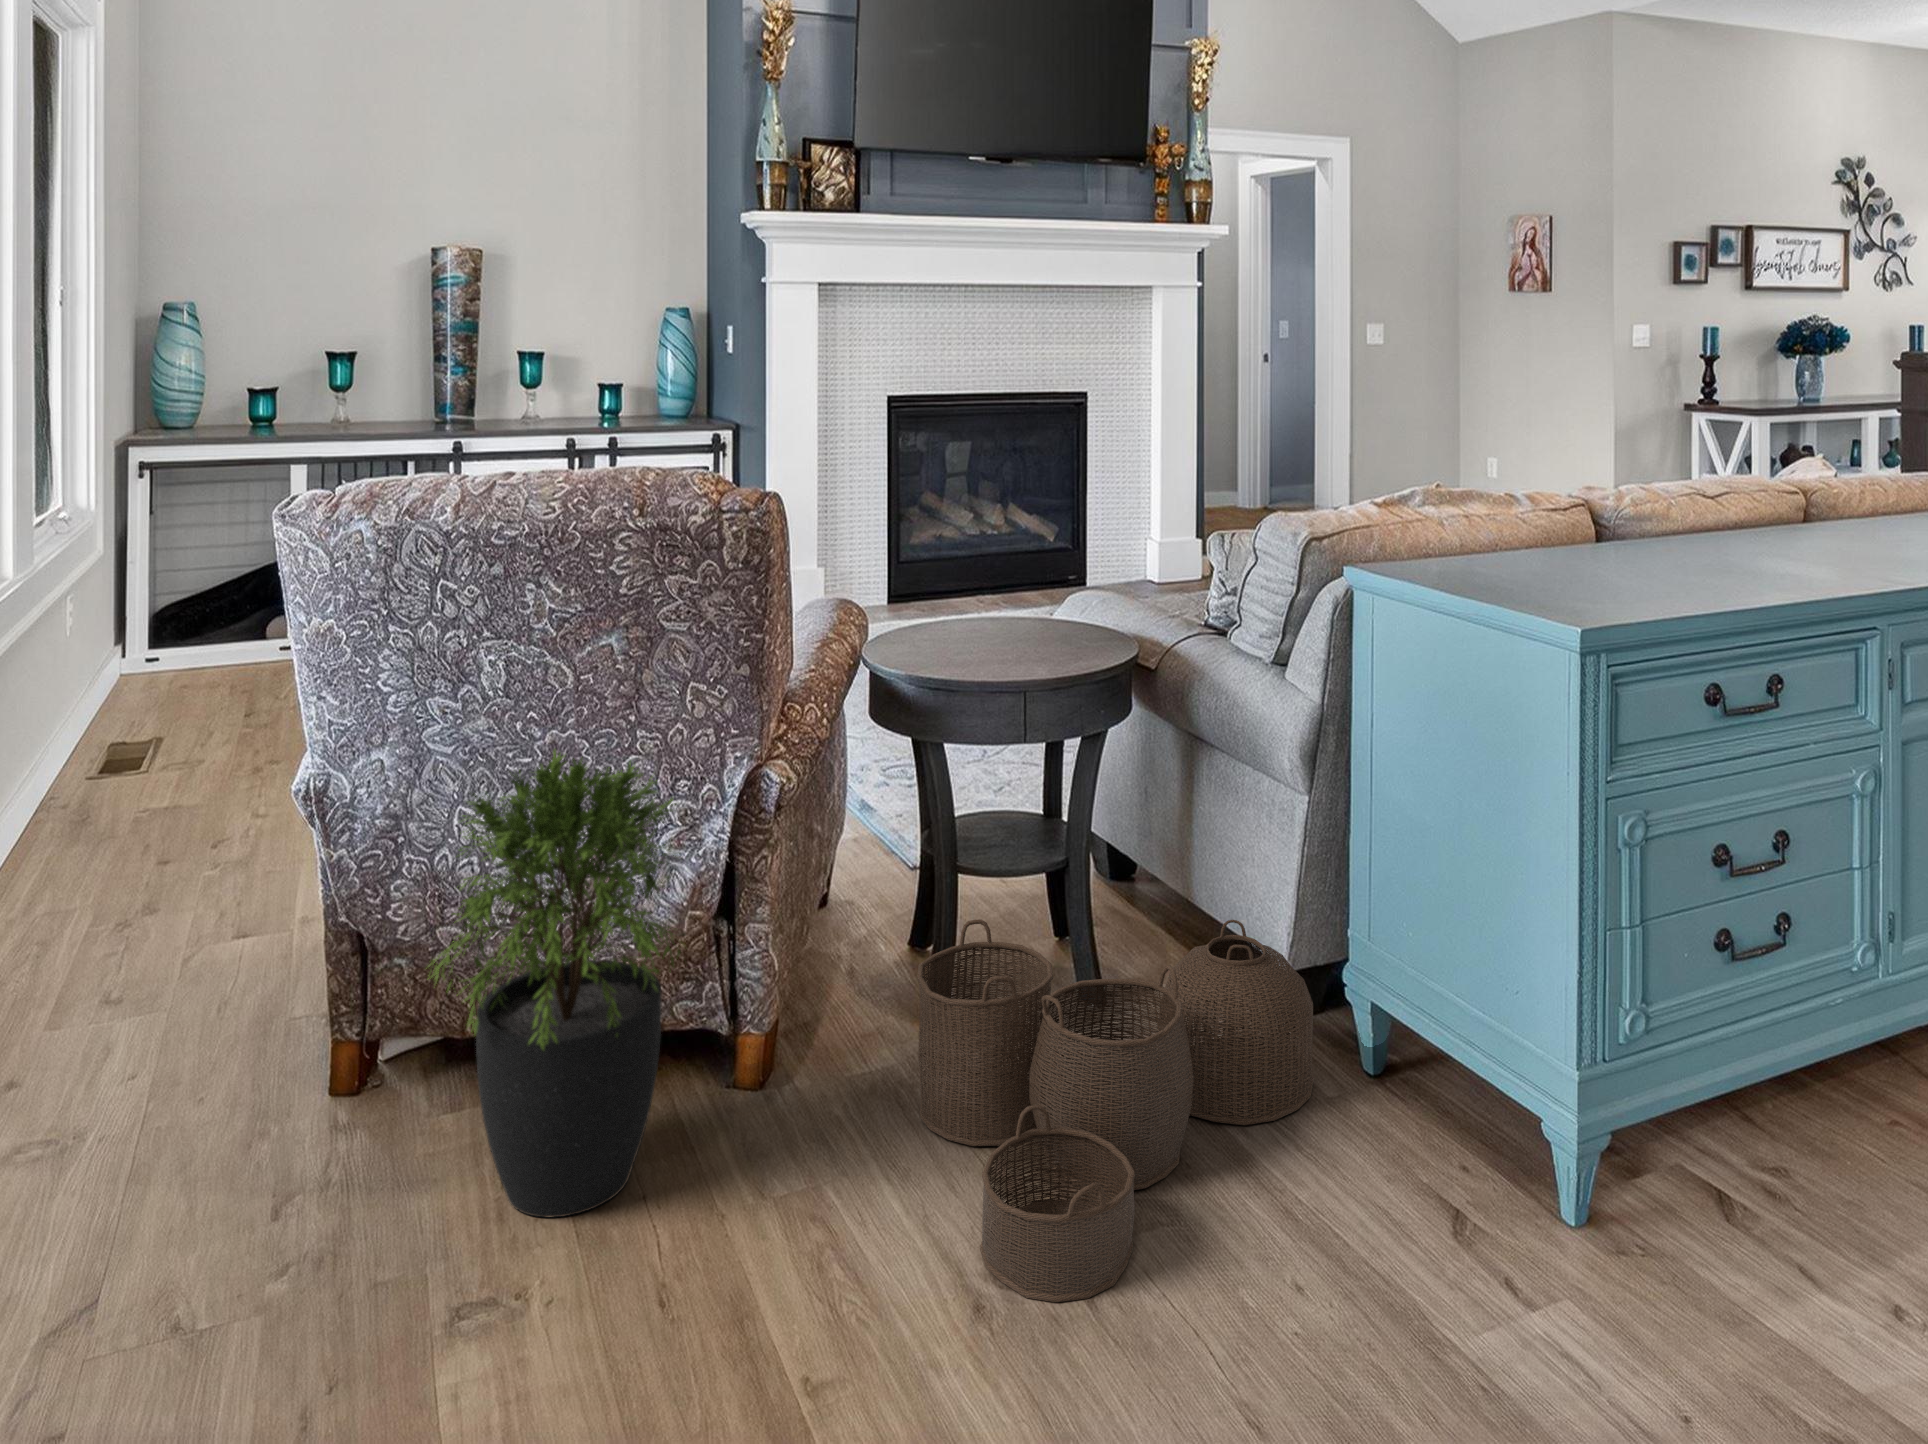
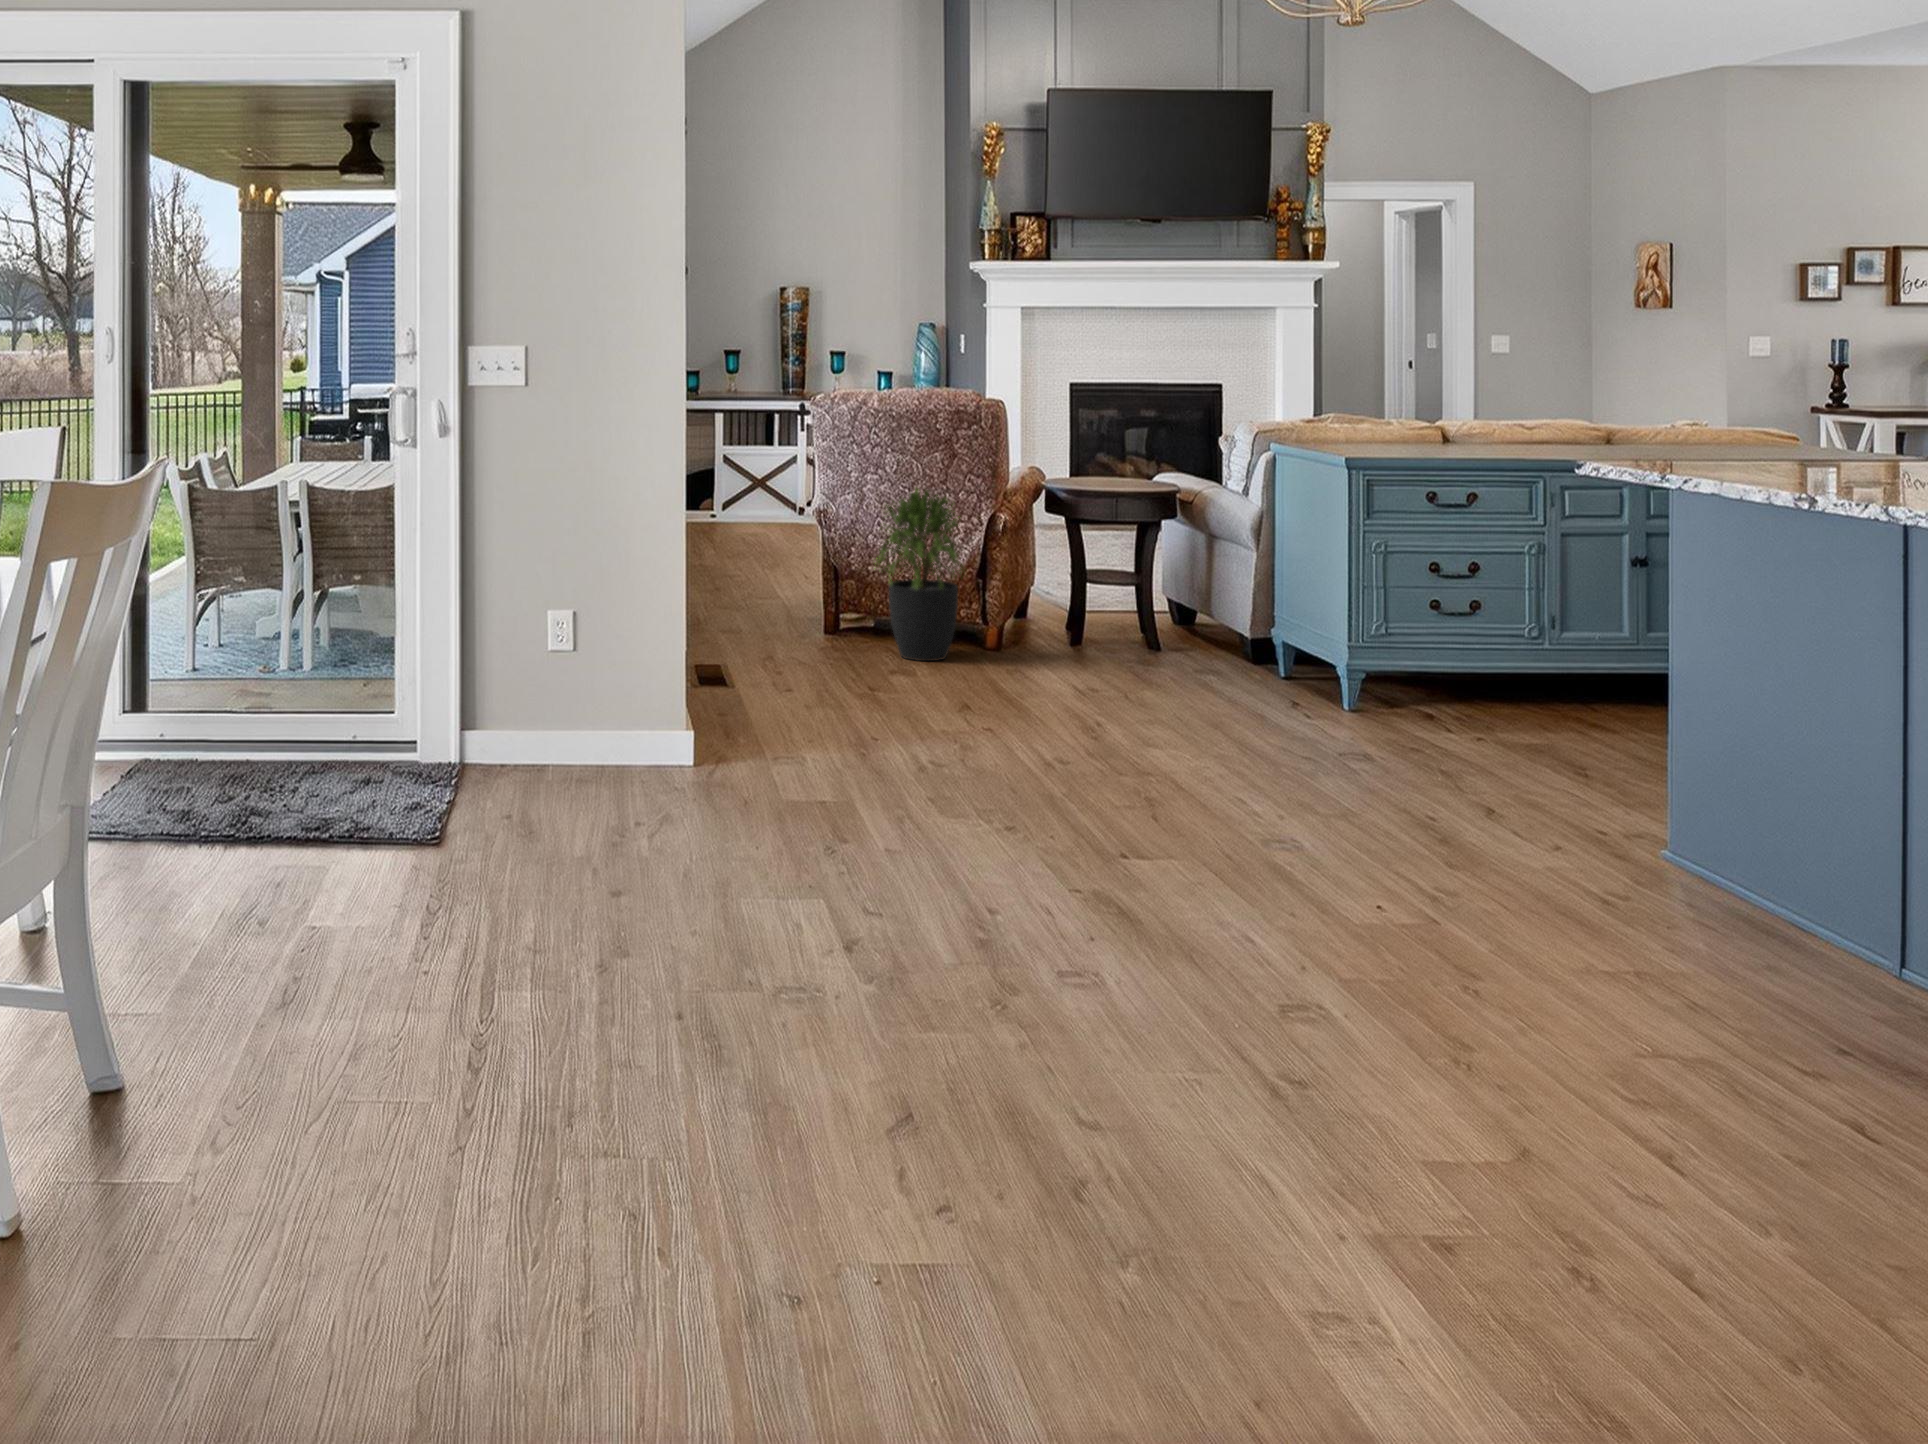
woven basket: present [917,919,1314,1302] -> none [1064,585,1253,690]

